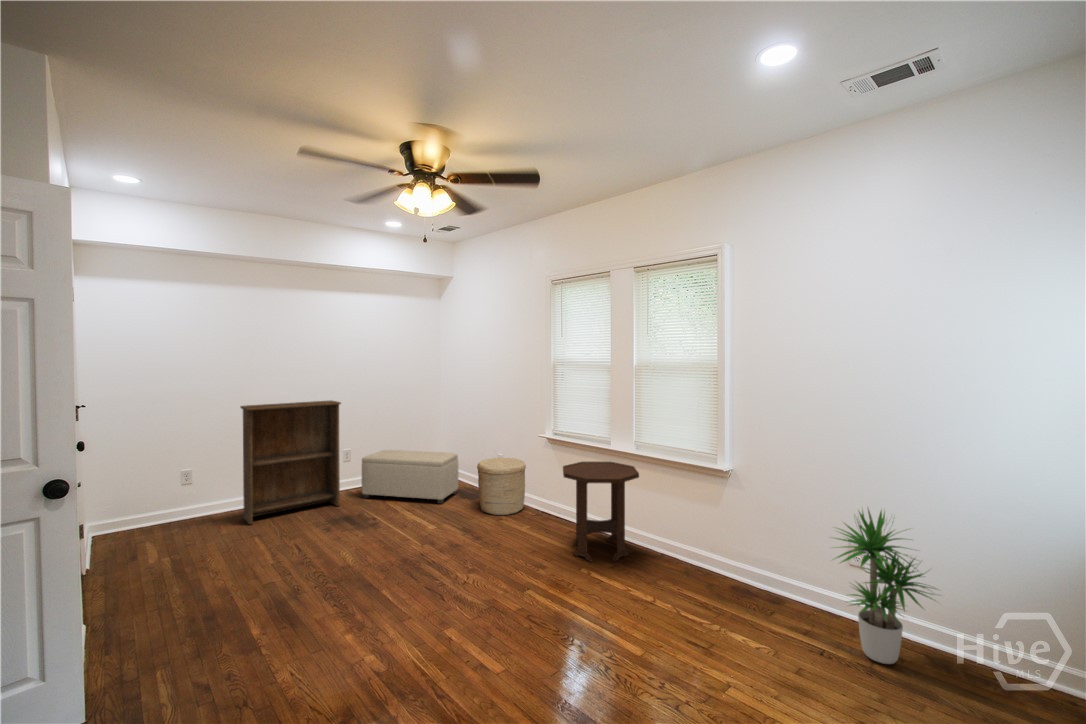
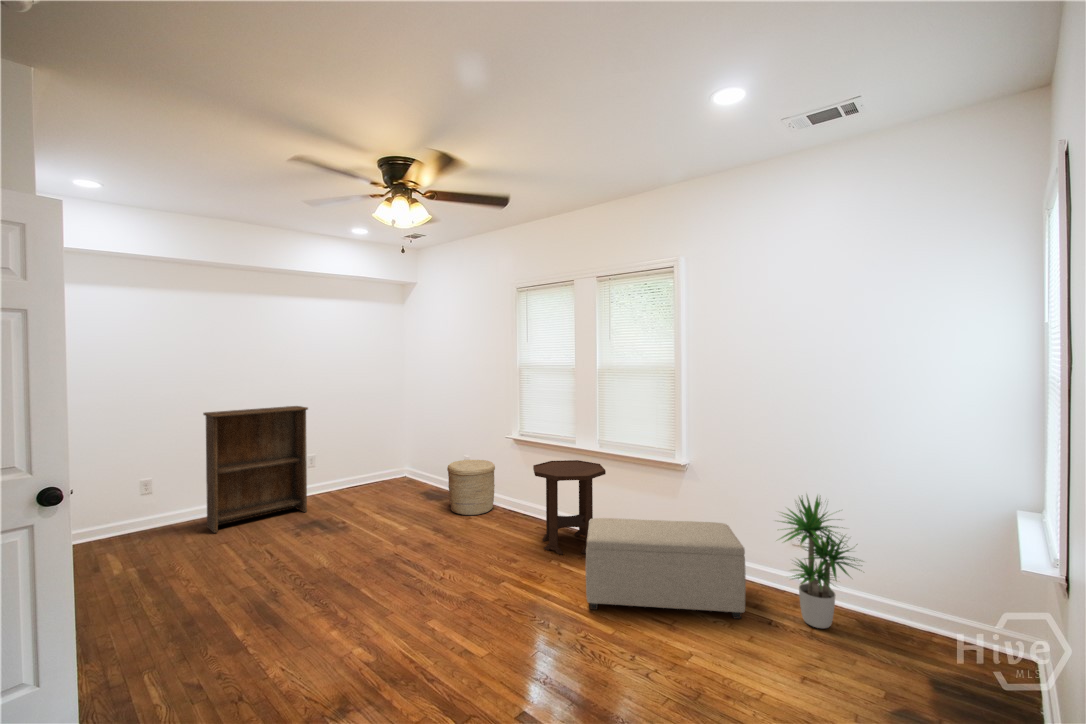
ottoman: present [362,450,458,504] -> present [586,518,746,619]

